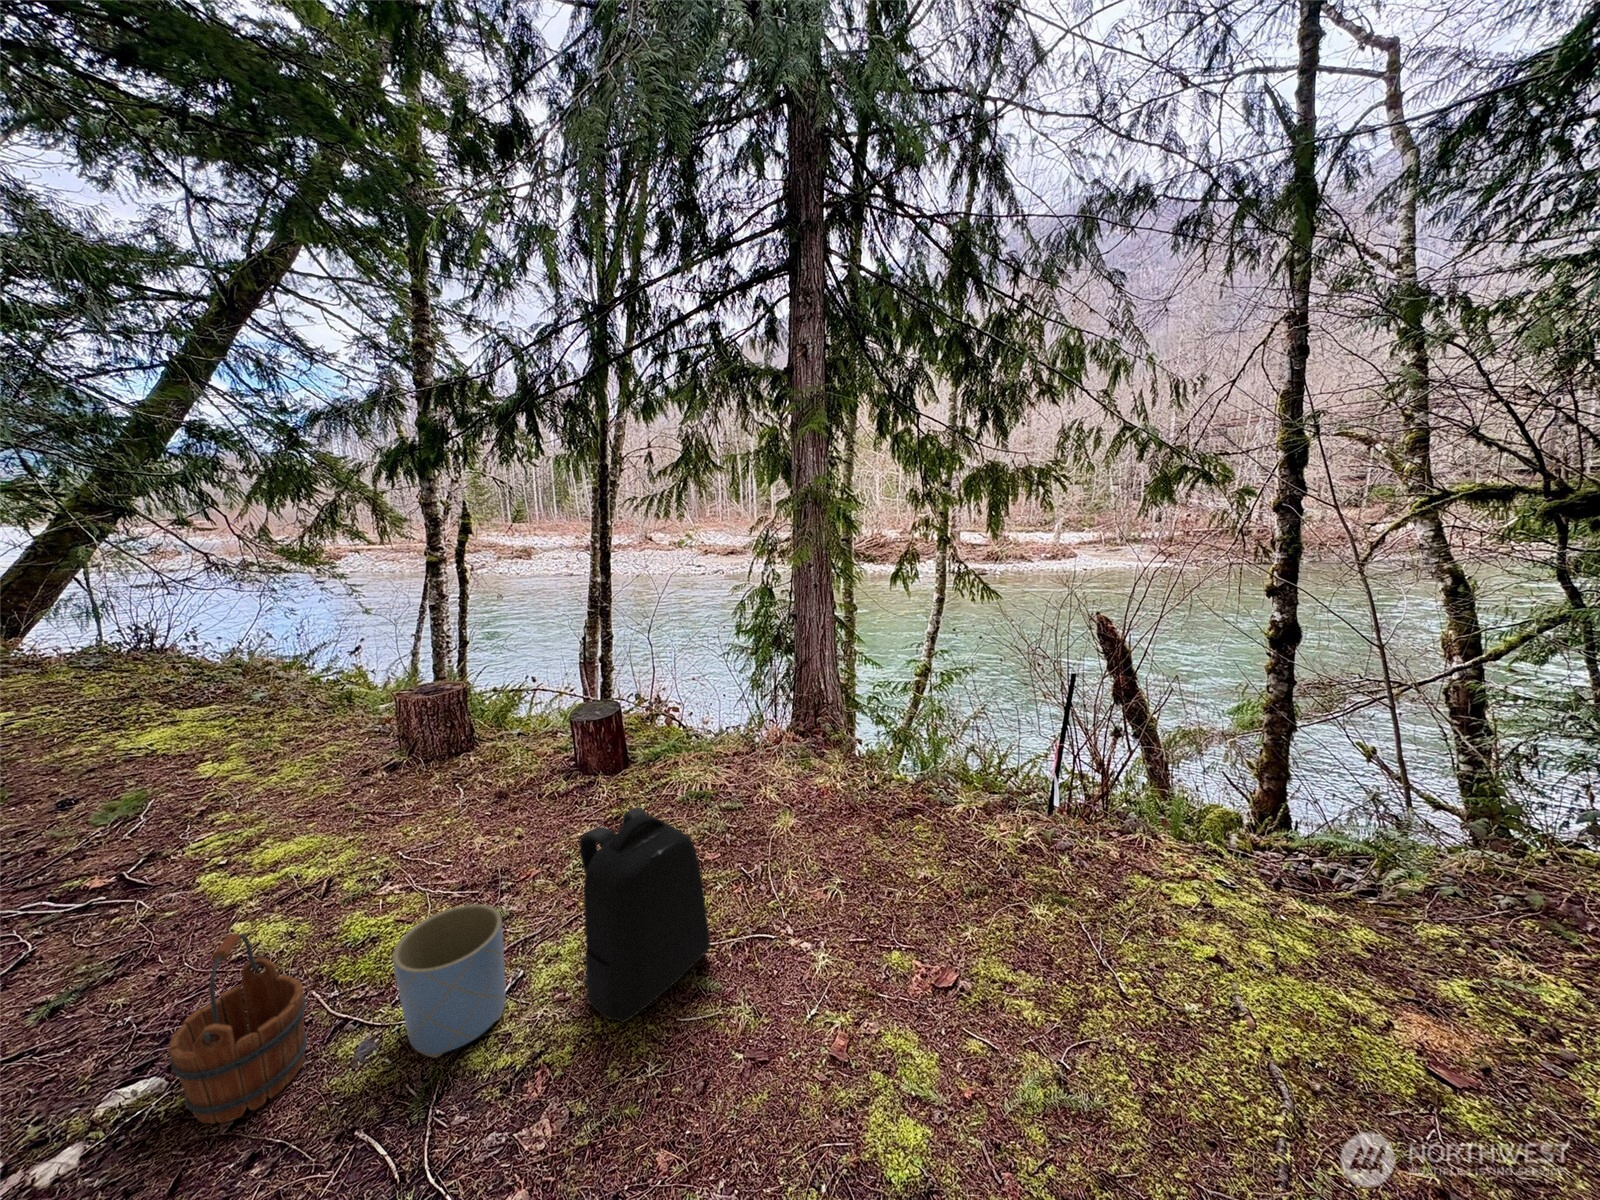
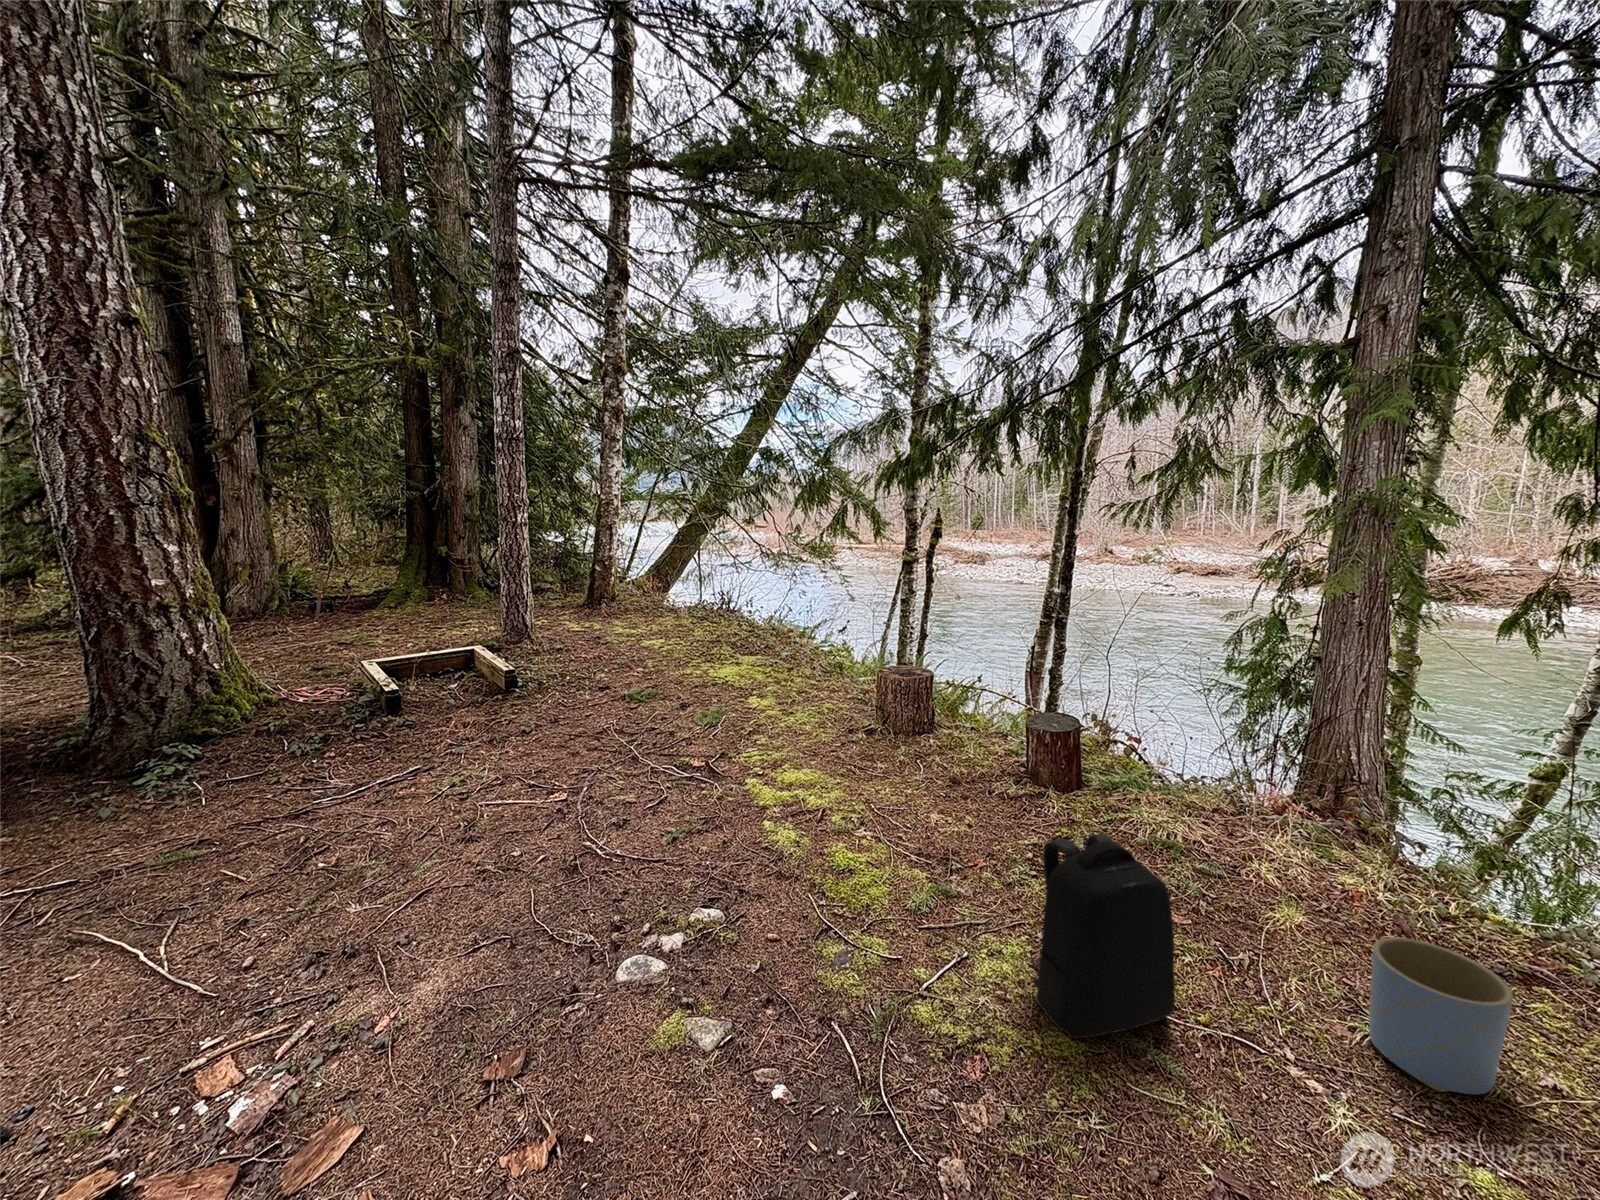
planter: present [392,904,506,1058] -> present [1369,937,1513,1094]
wooden bucket: present [169,934,307,1124] -> none [758,823,827,953]

